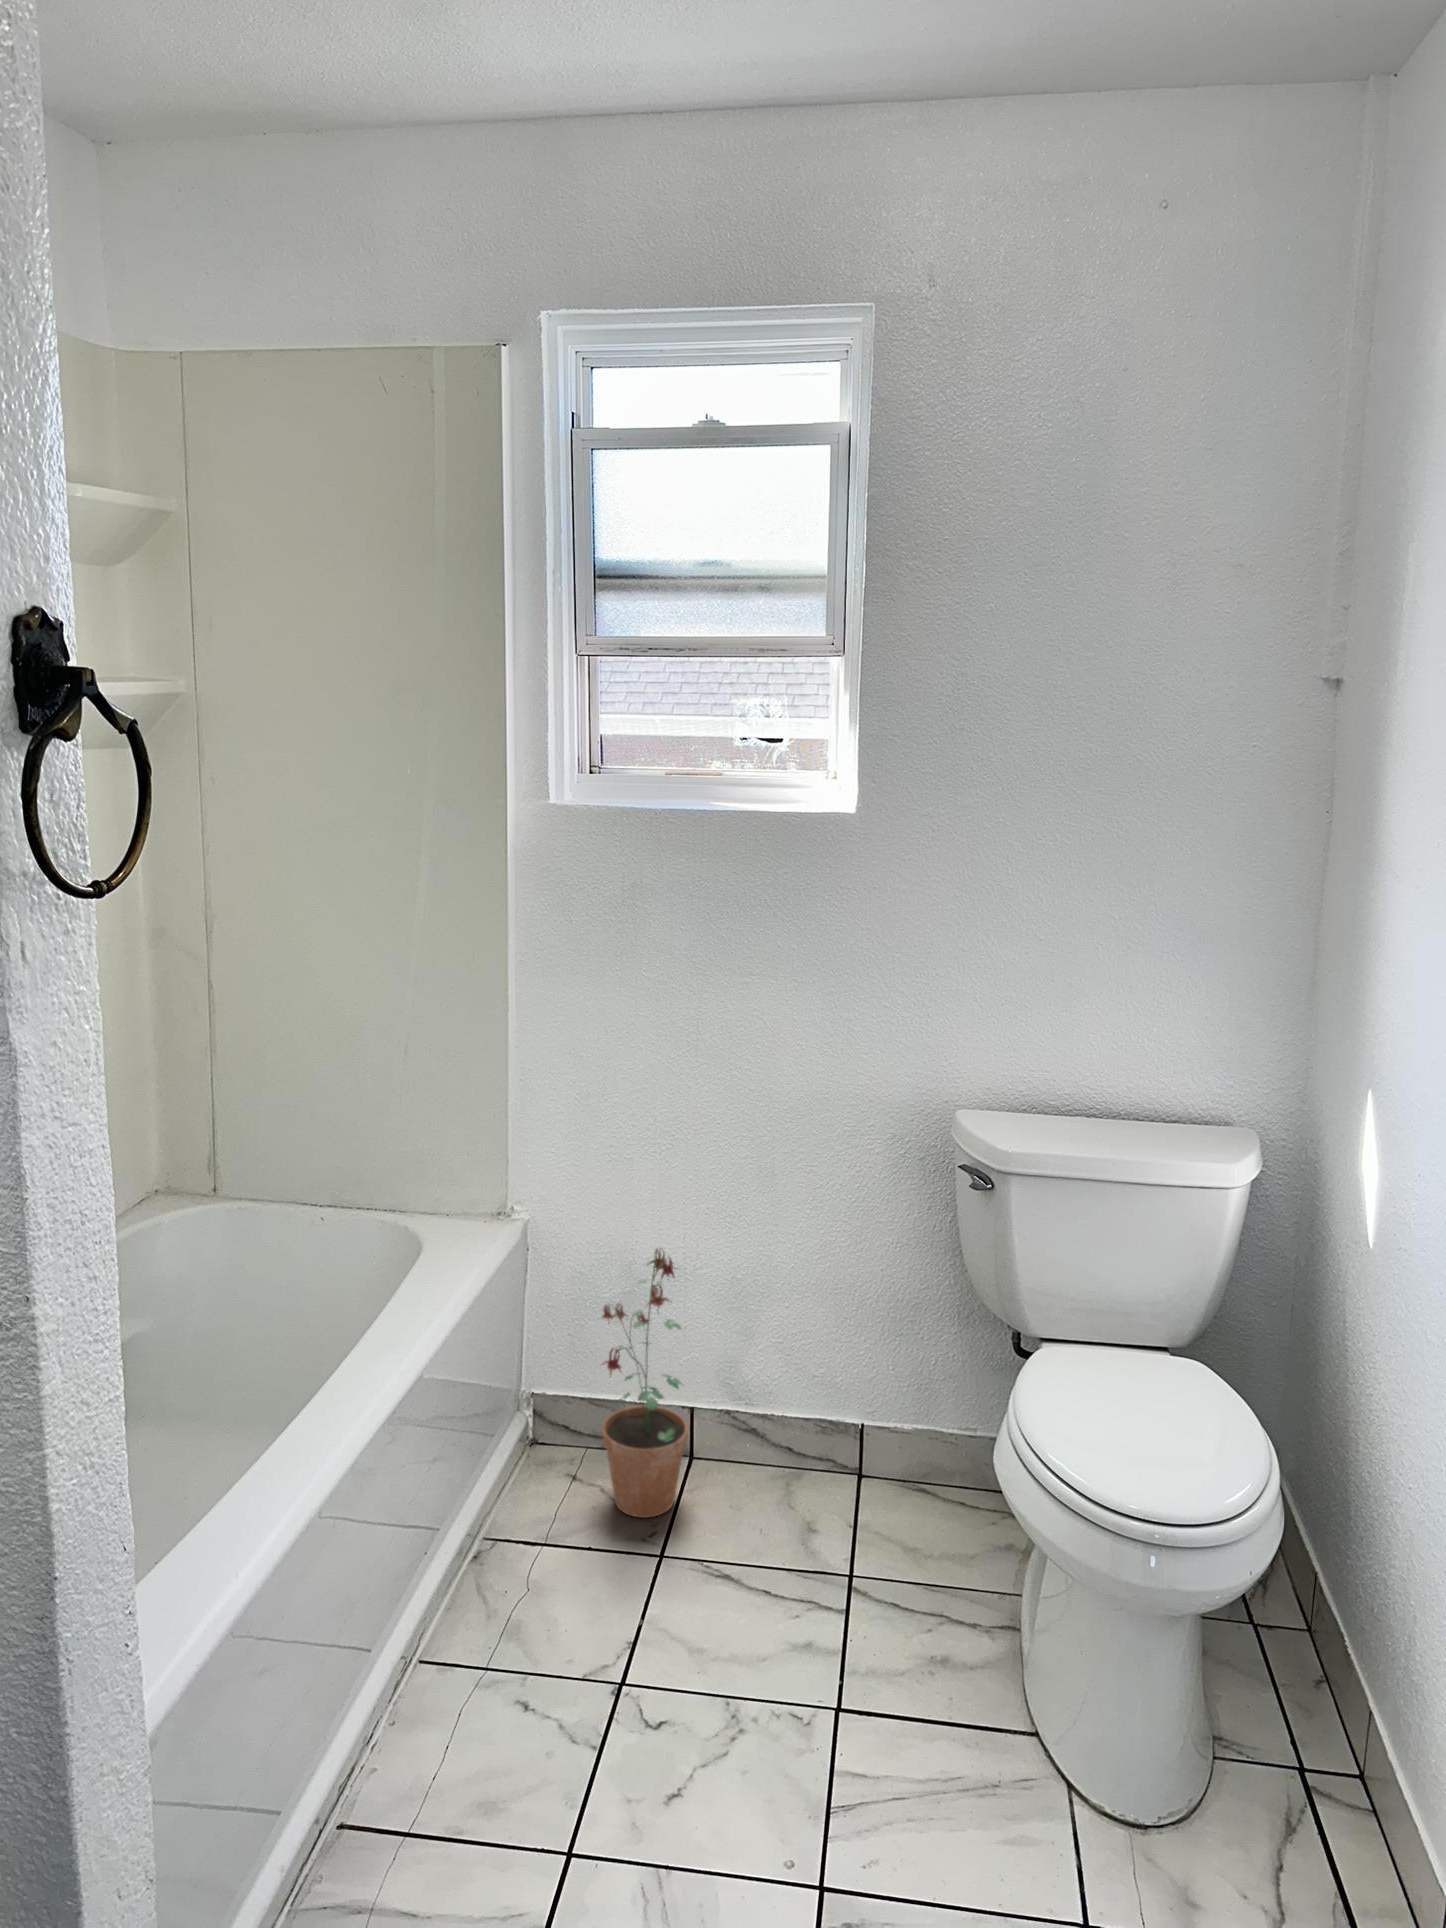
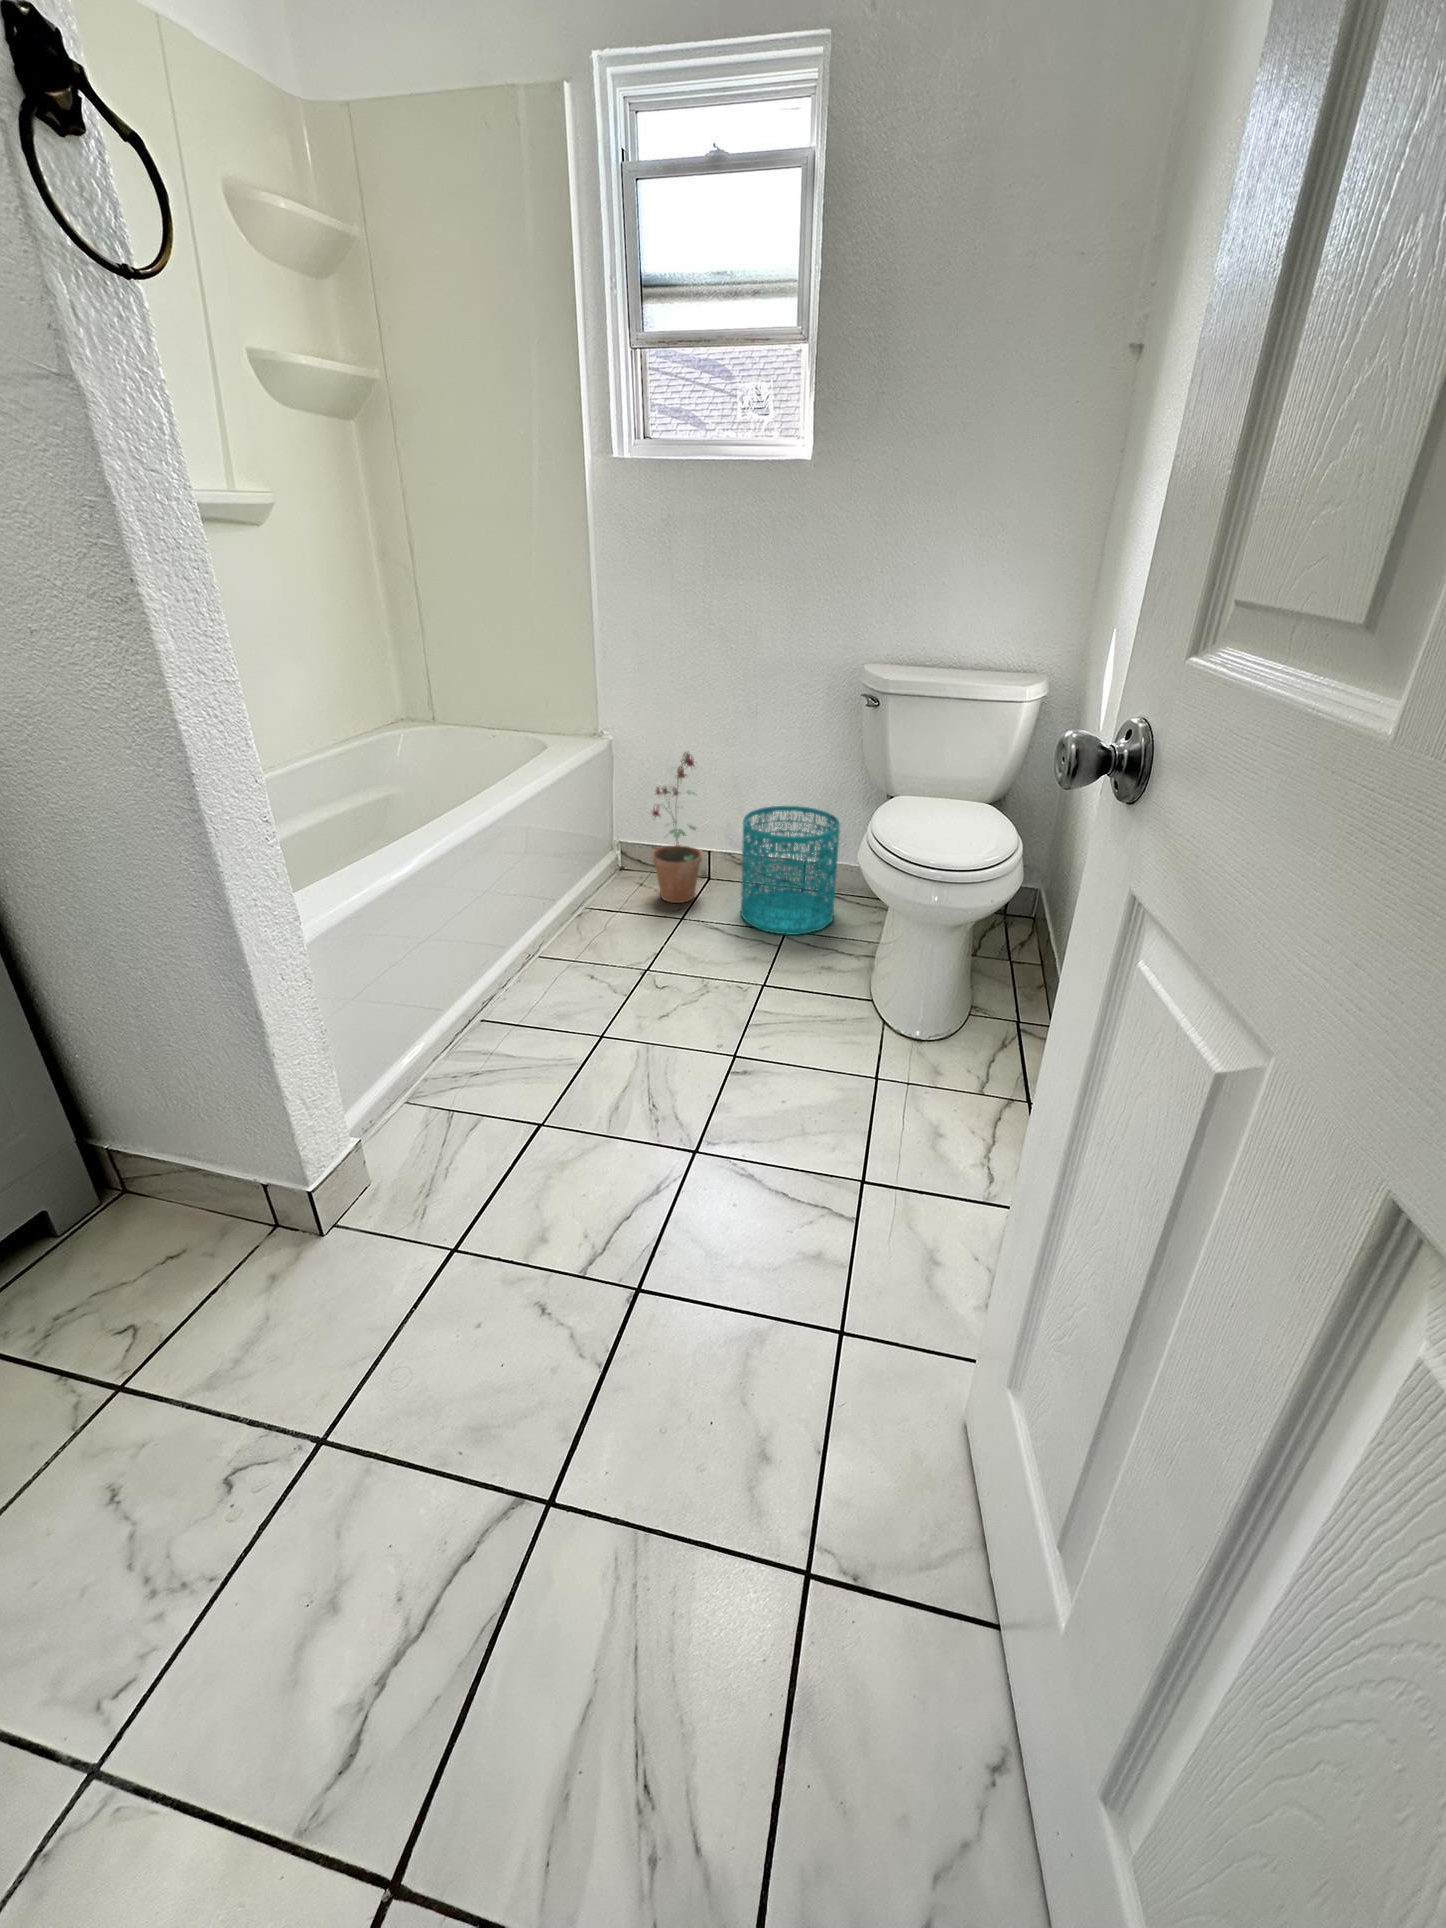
wastebasket: none [762,1336,933,1584] -> present [741,806,840,935]

